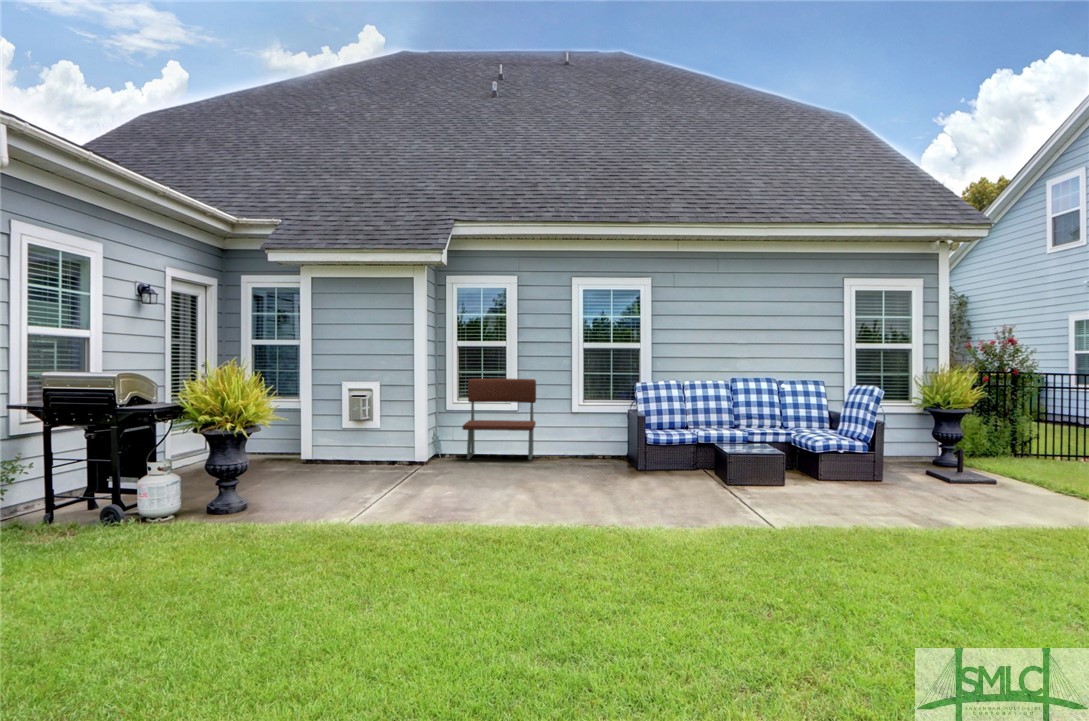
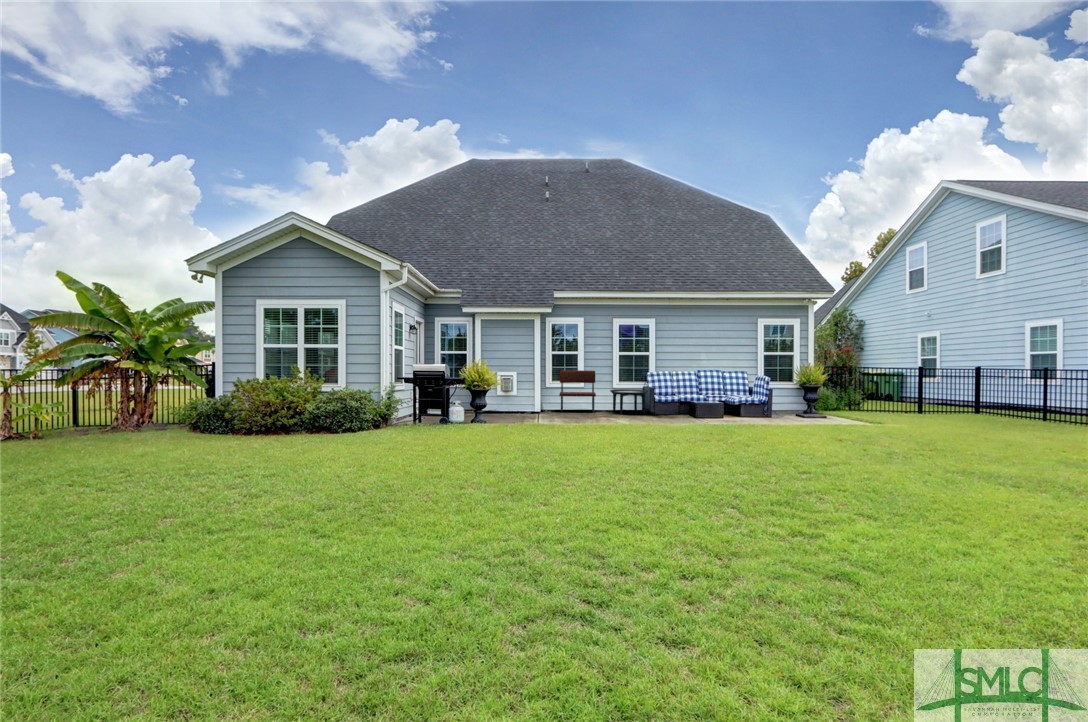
round table: none [561,415,635,468] -> present [610,389,648,414]

